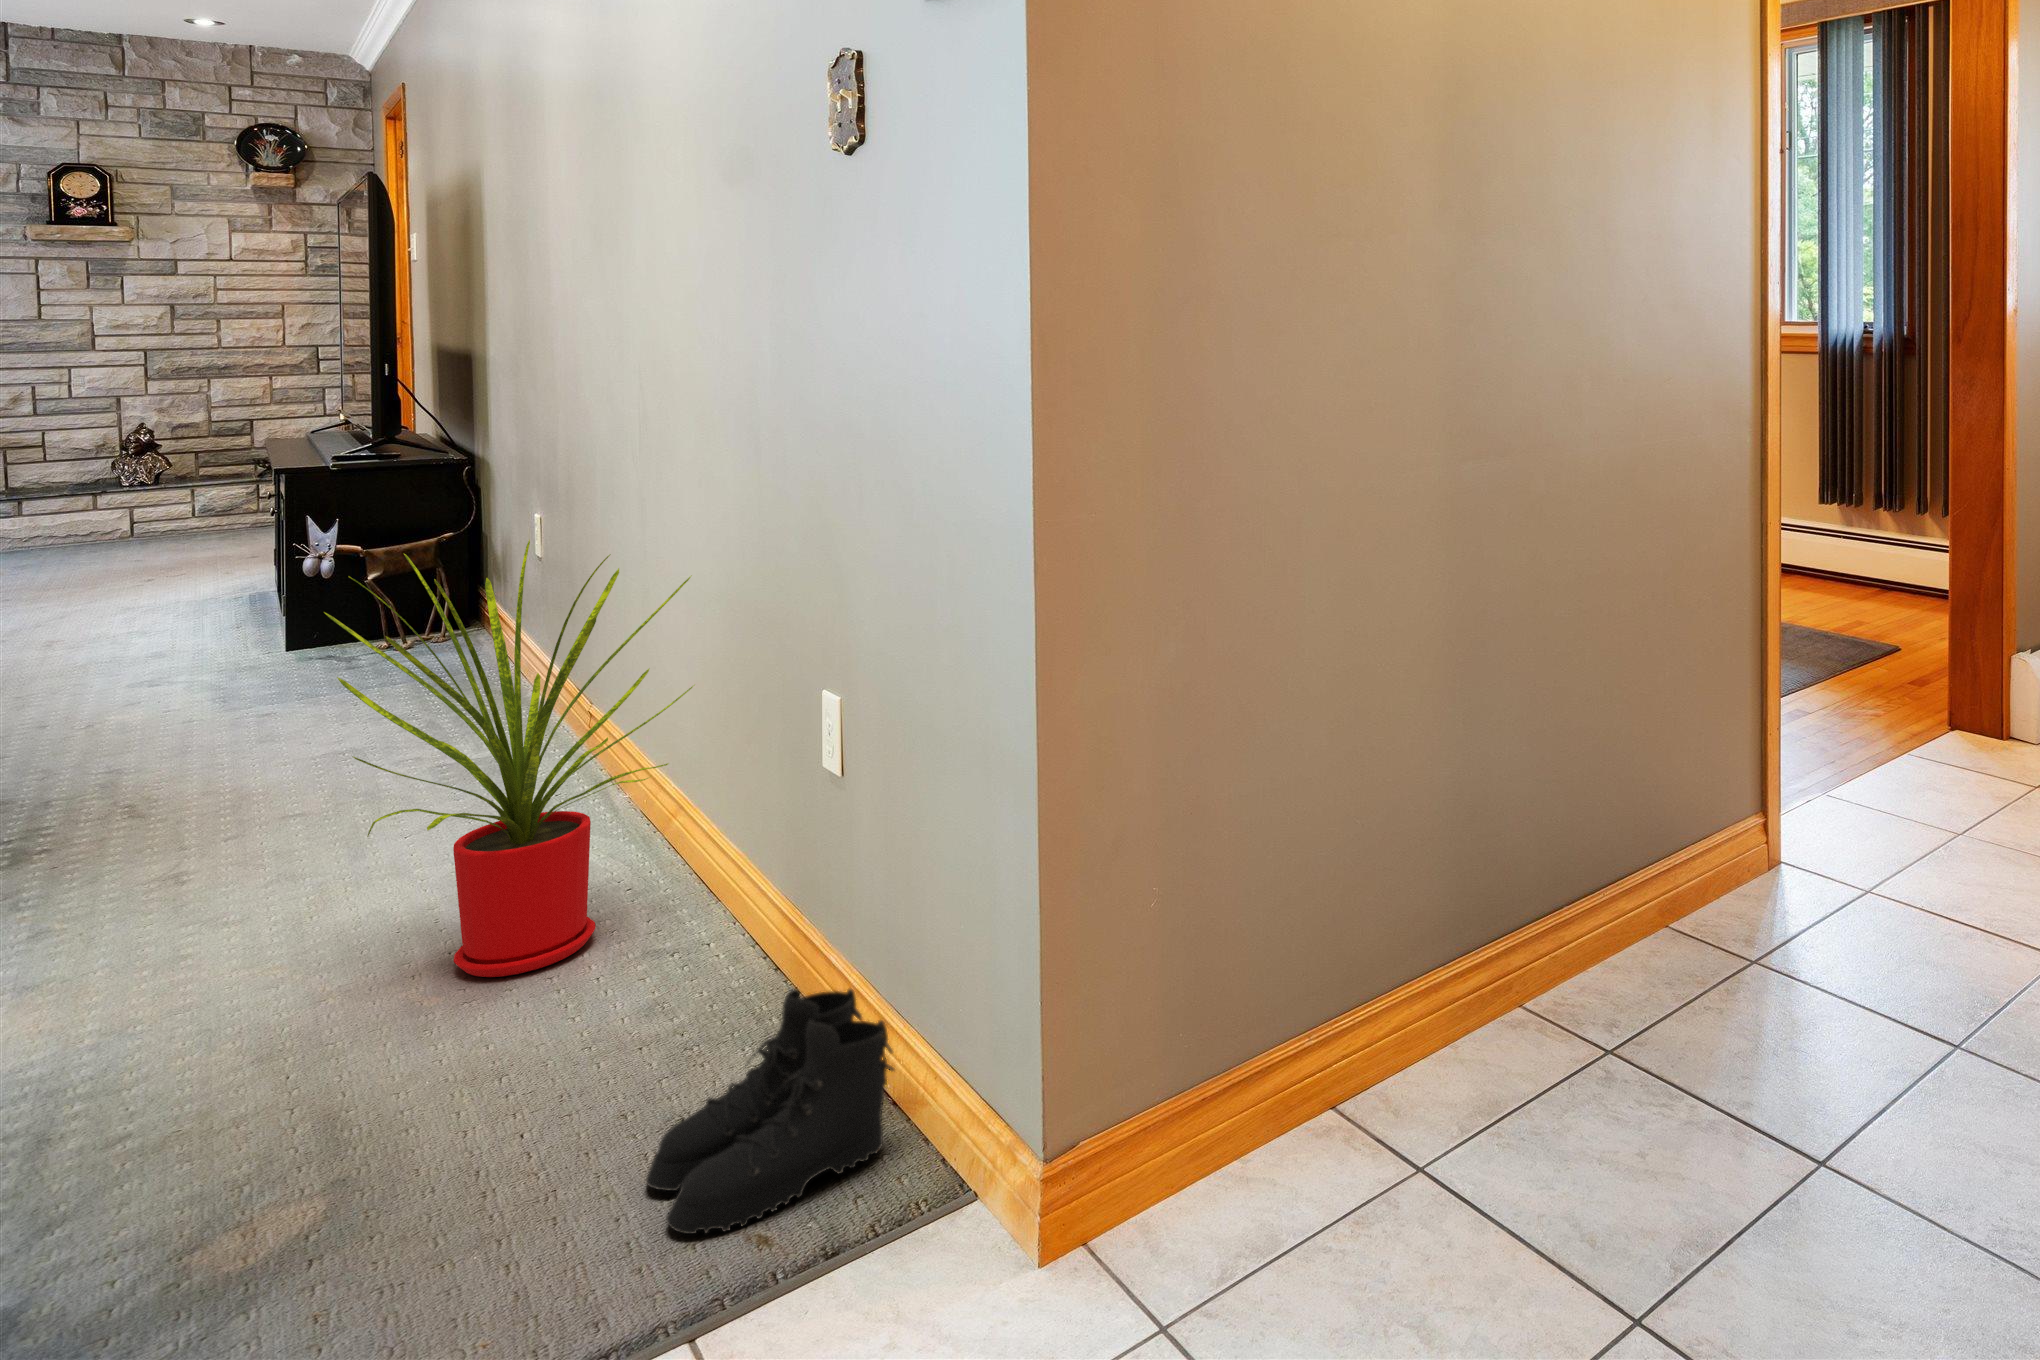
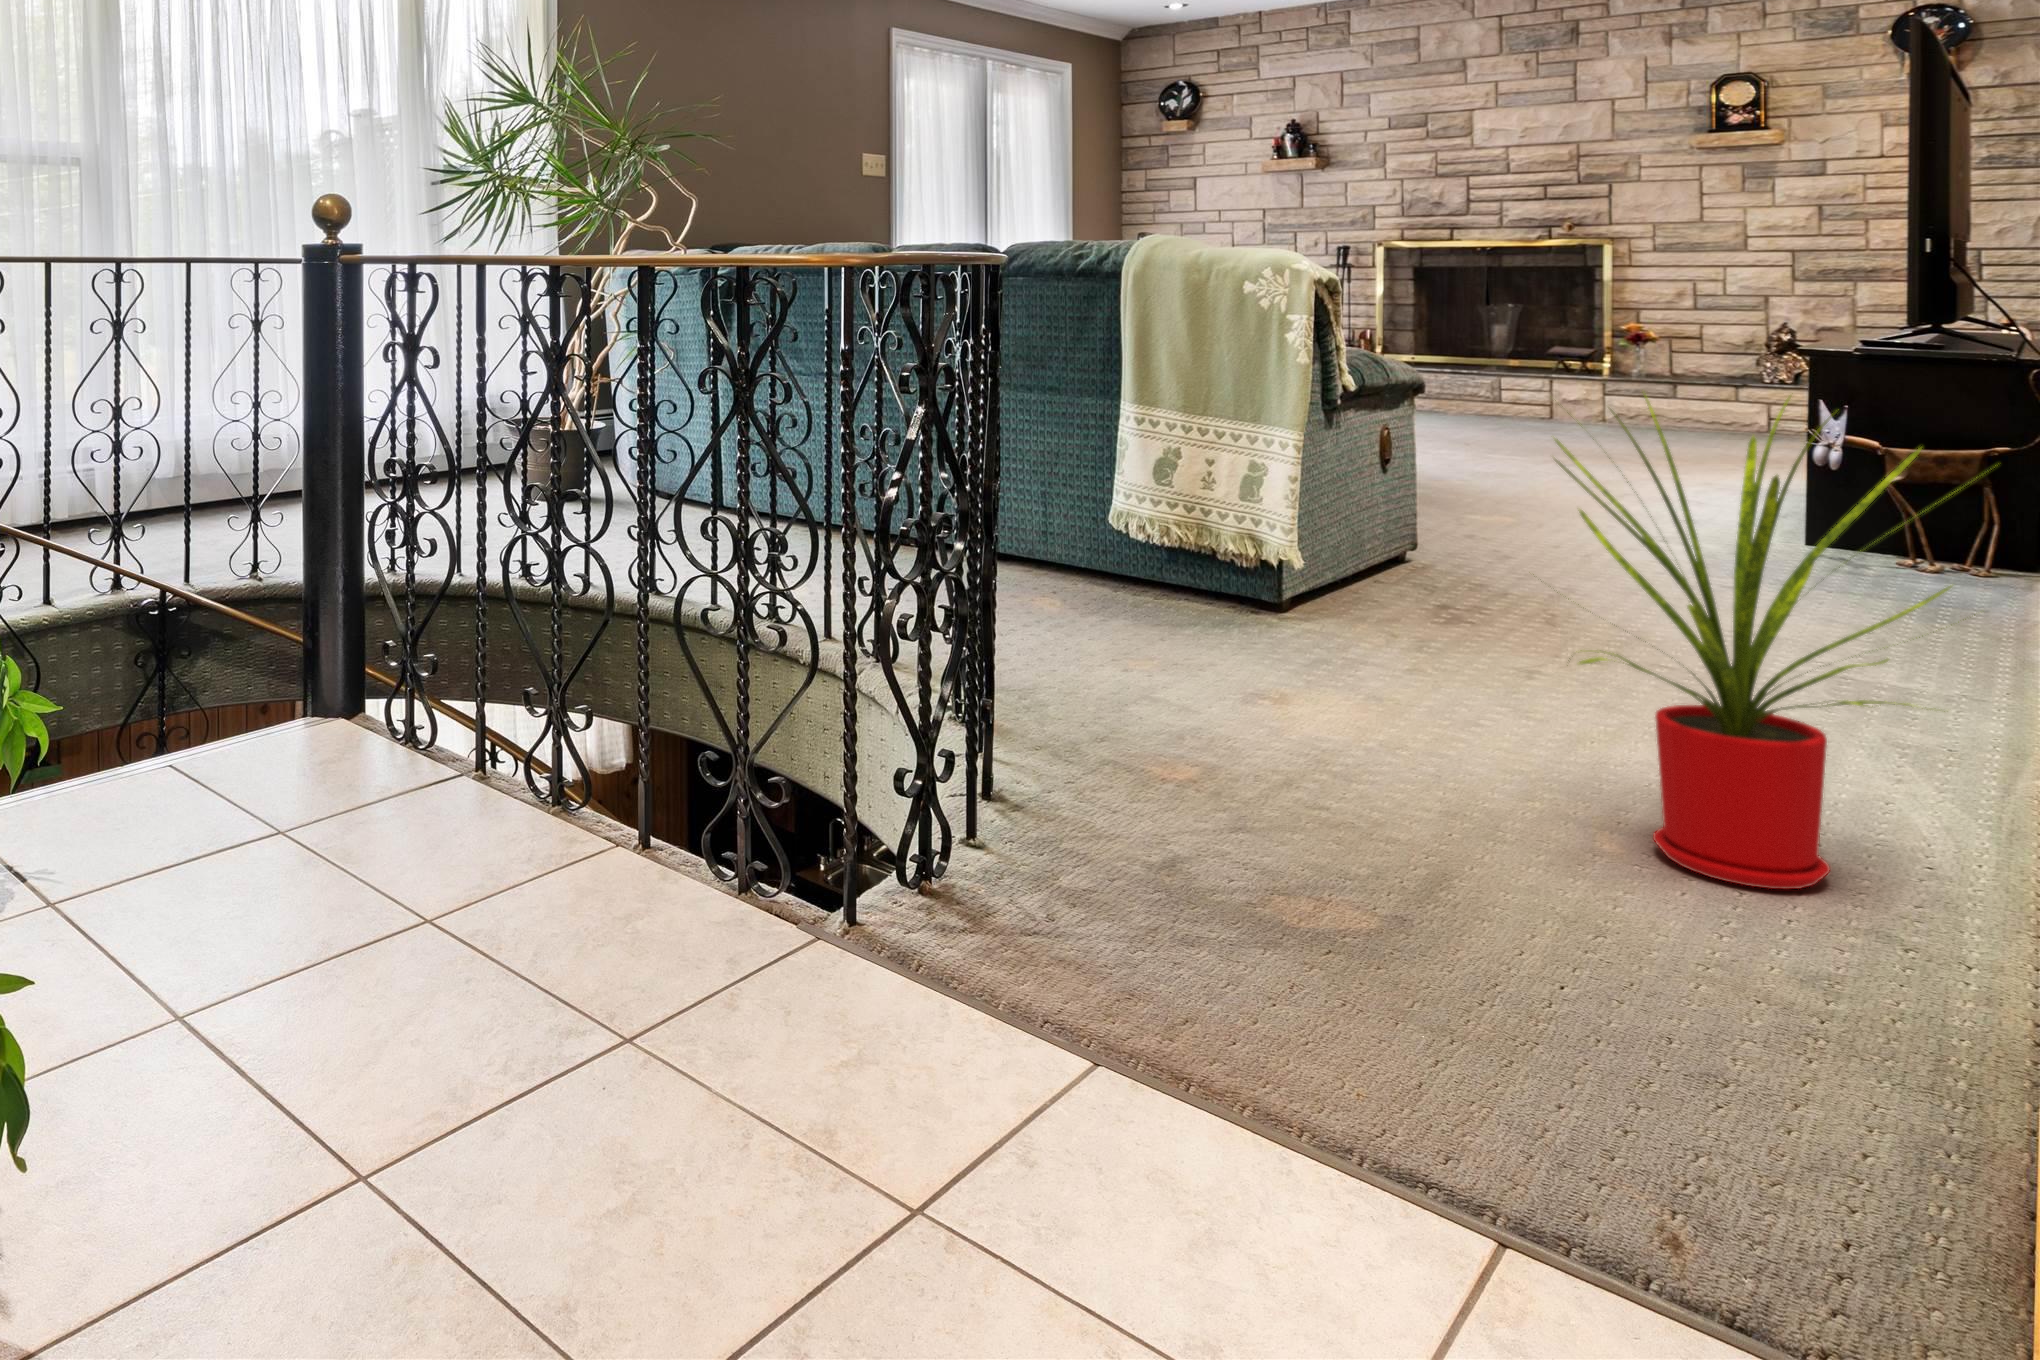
boots: present [646,989,894,1234] -> none [1592,994,1975,1289]

